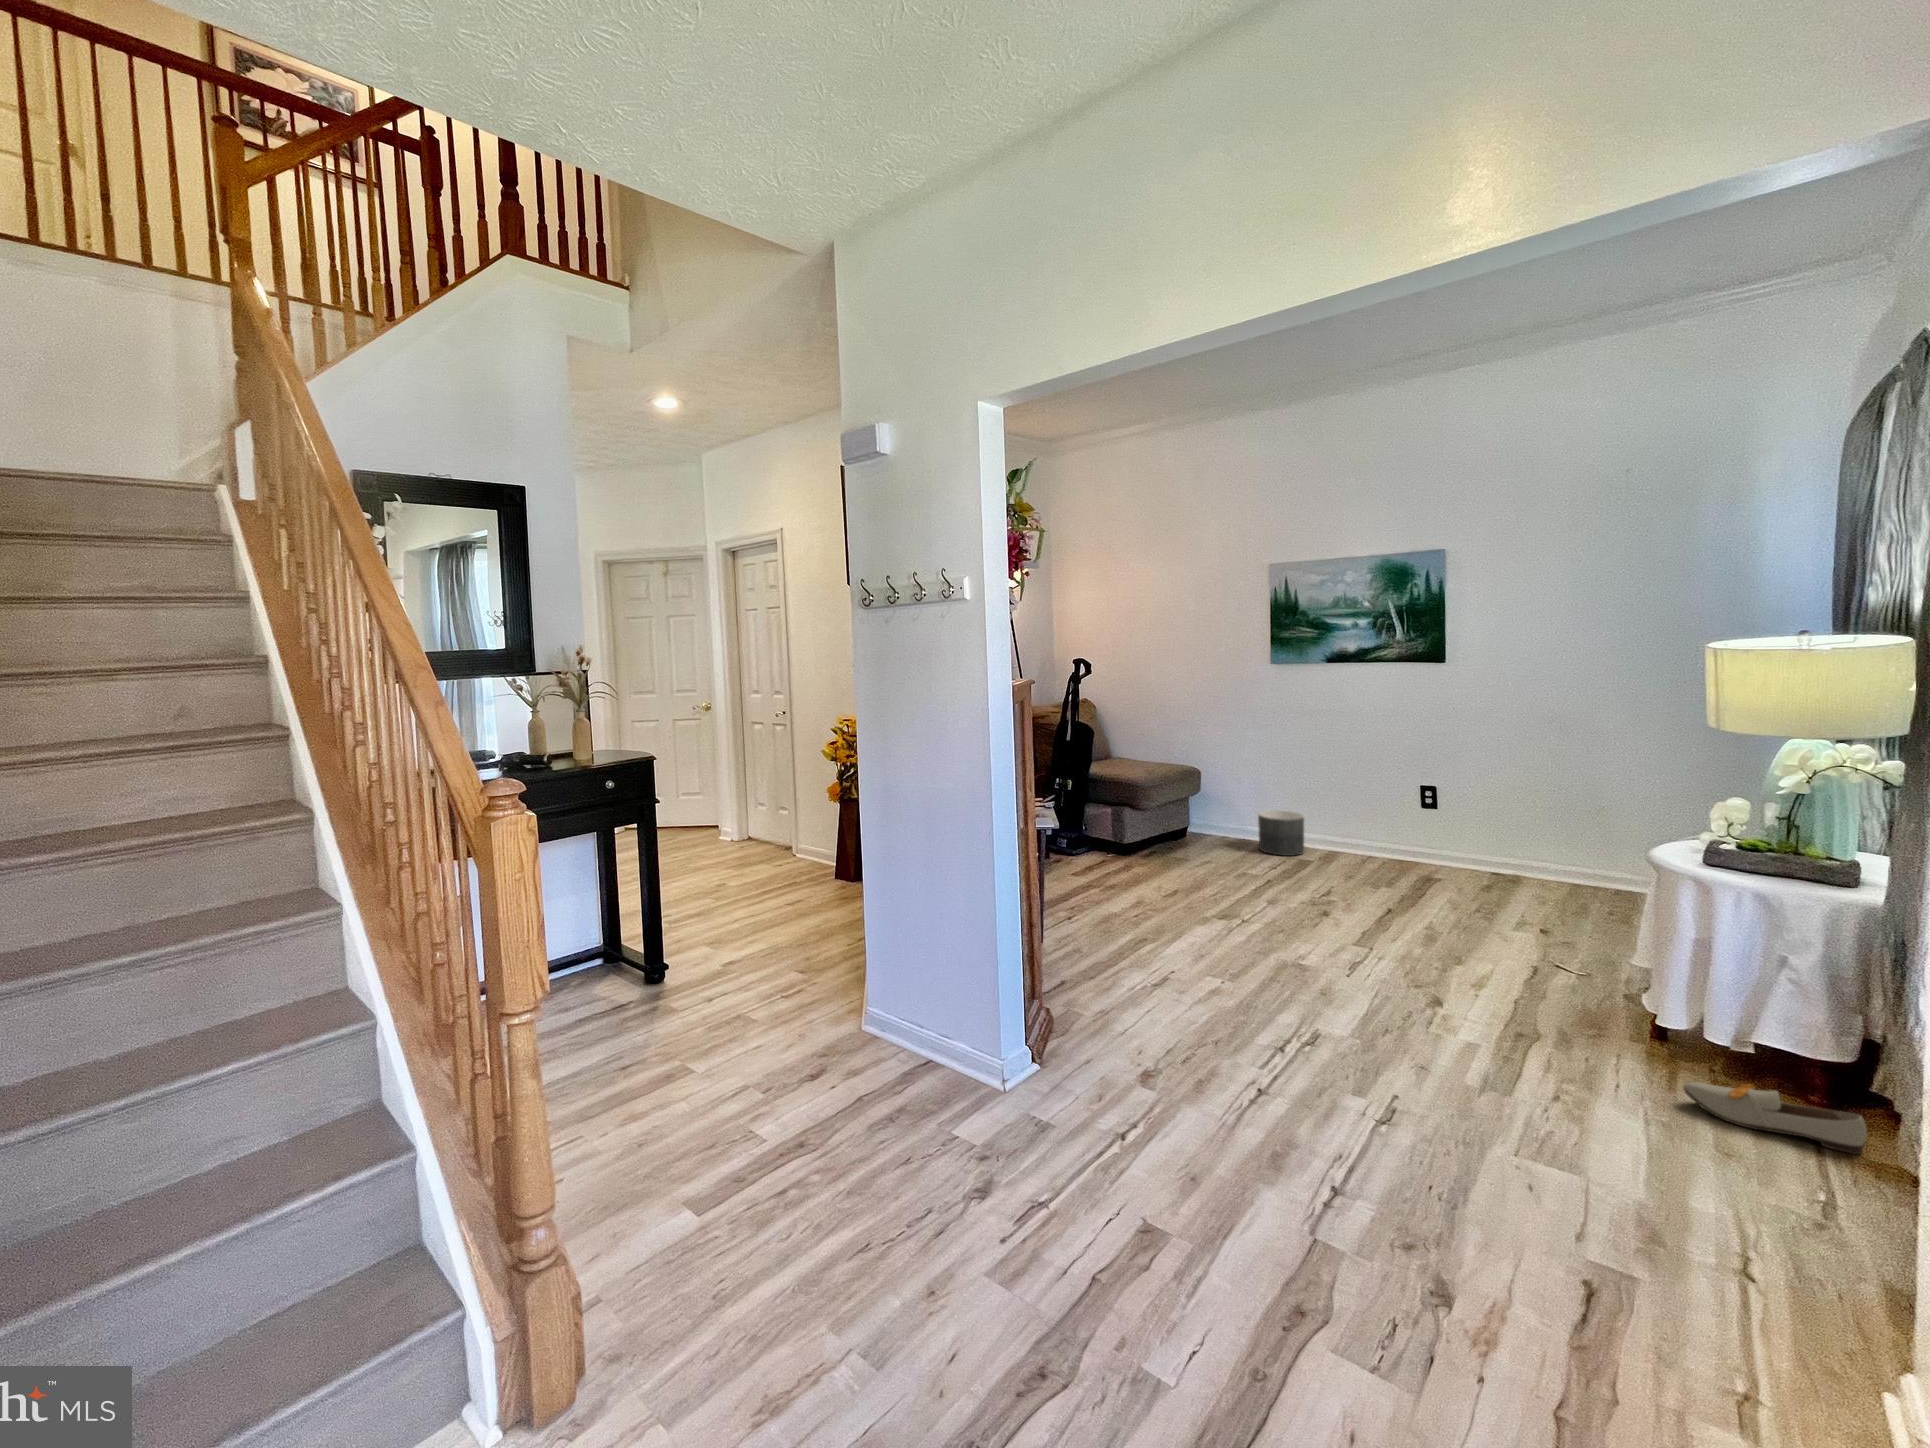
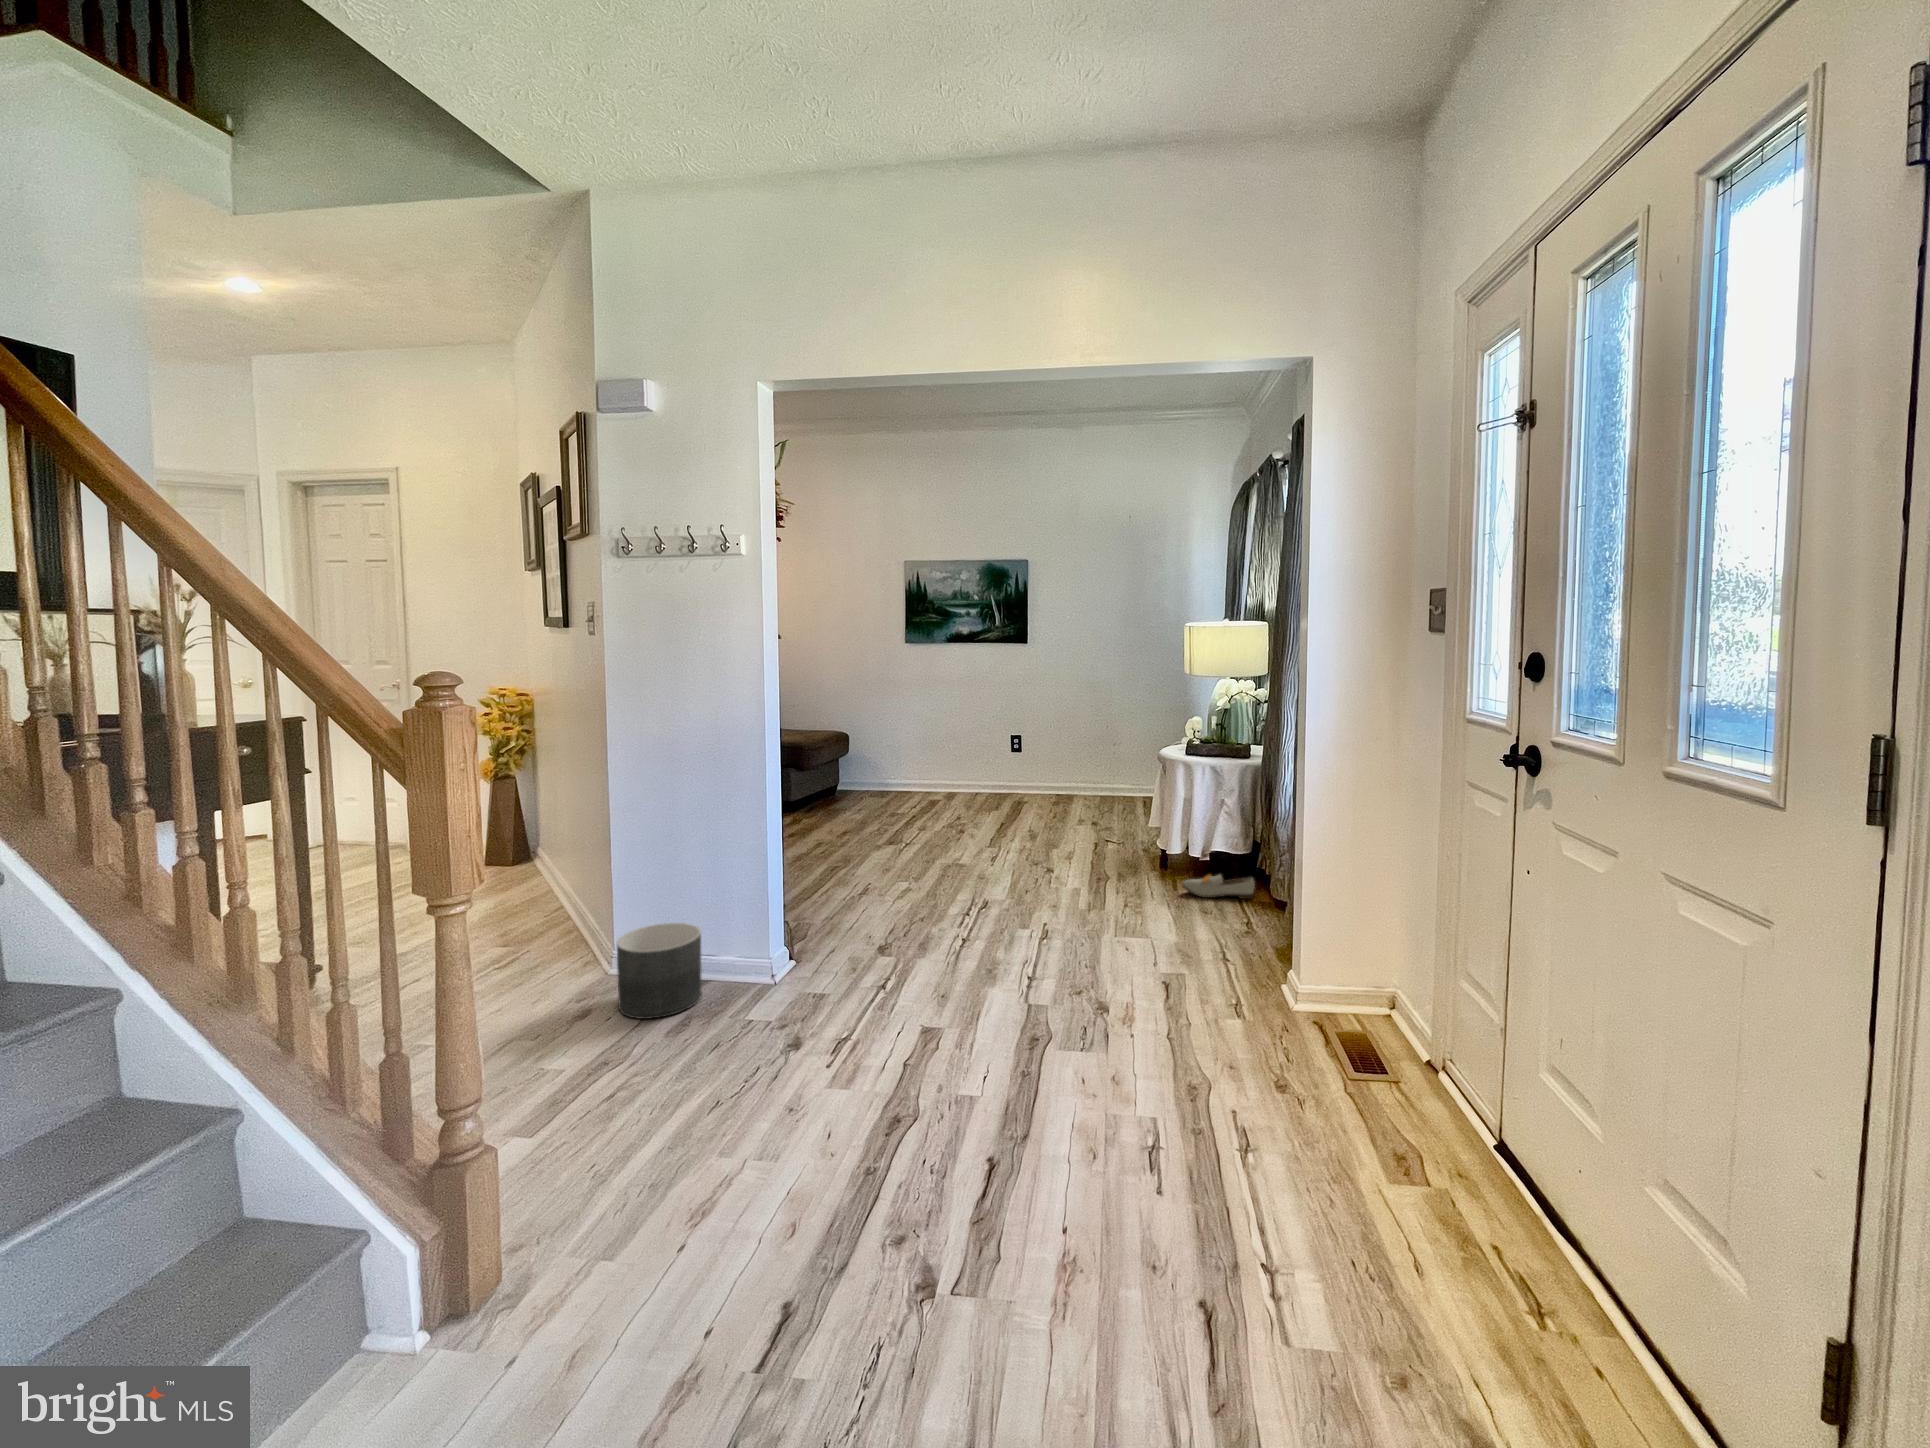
planter: present [1258,810,1304,856] -> present [617,923,702,1019]

